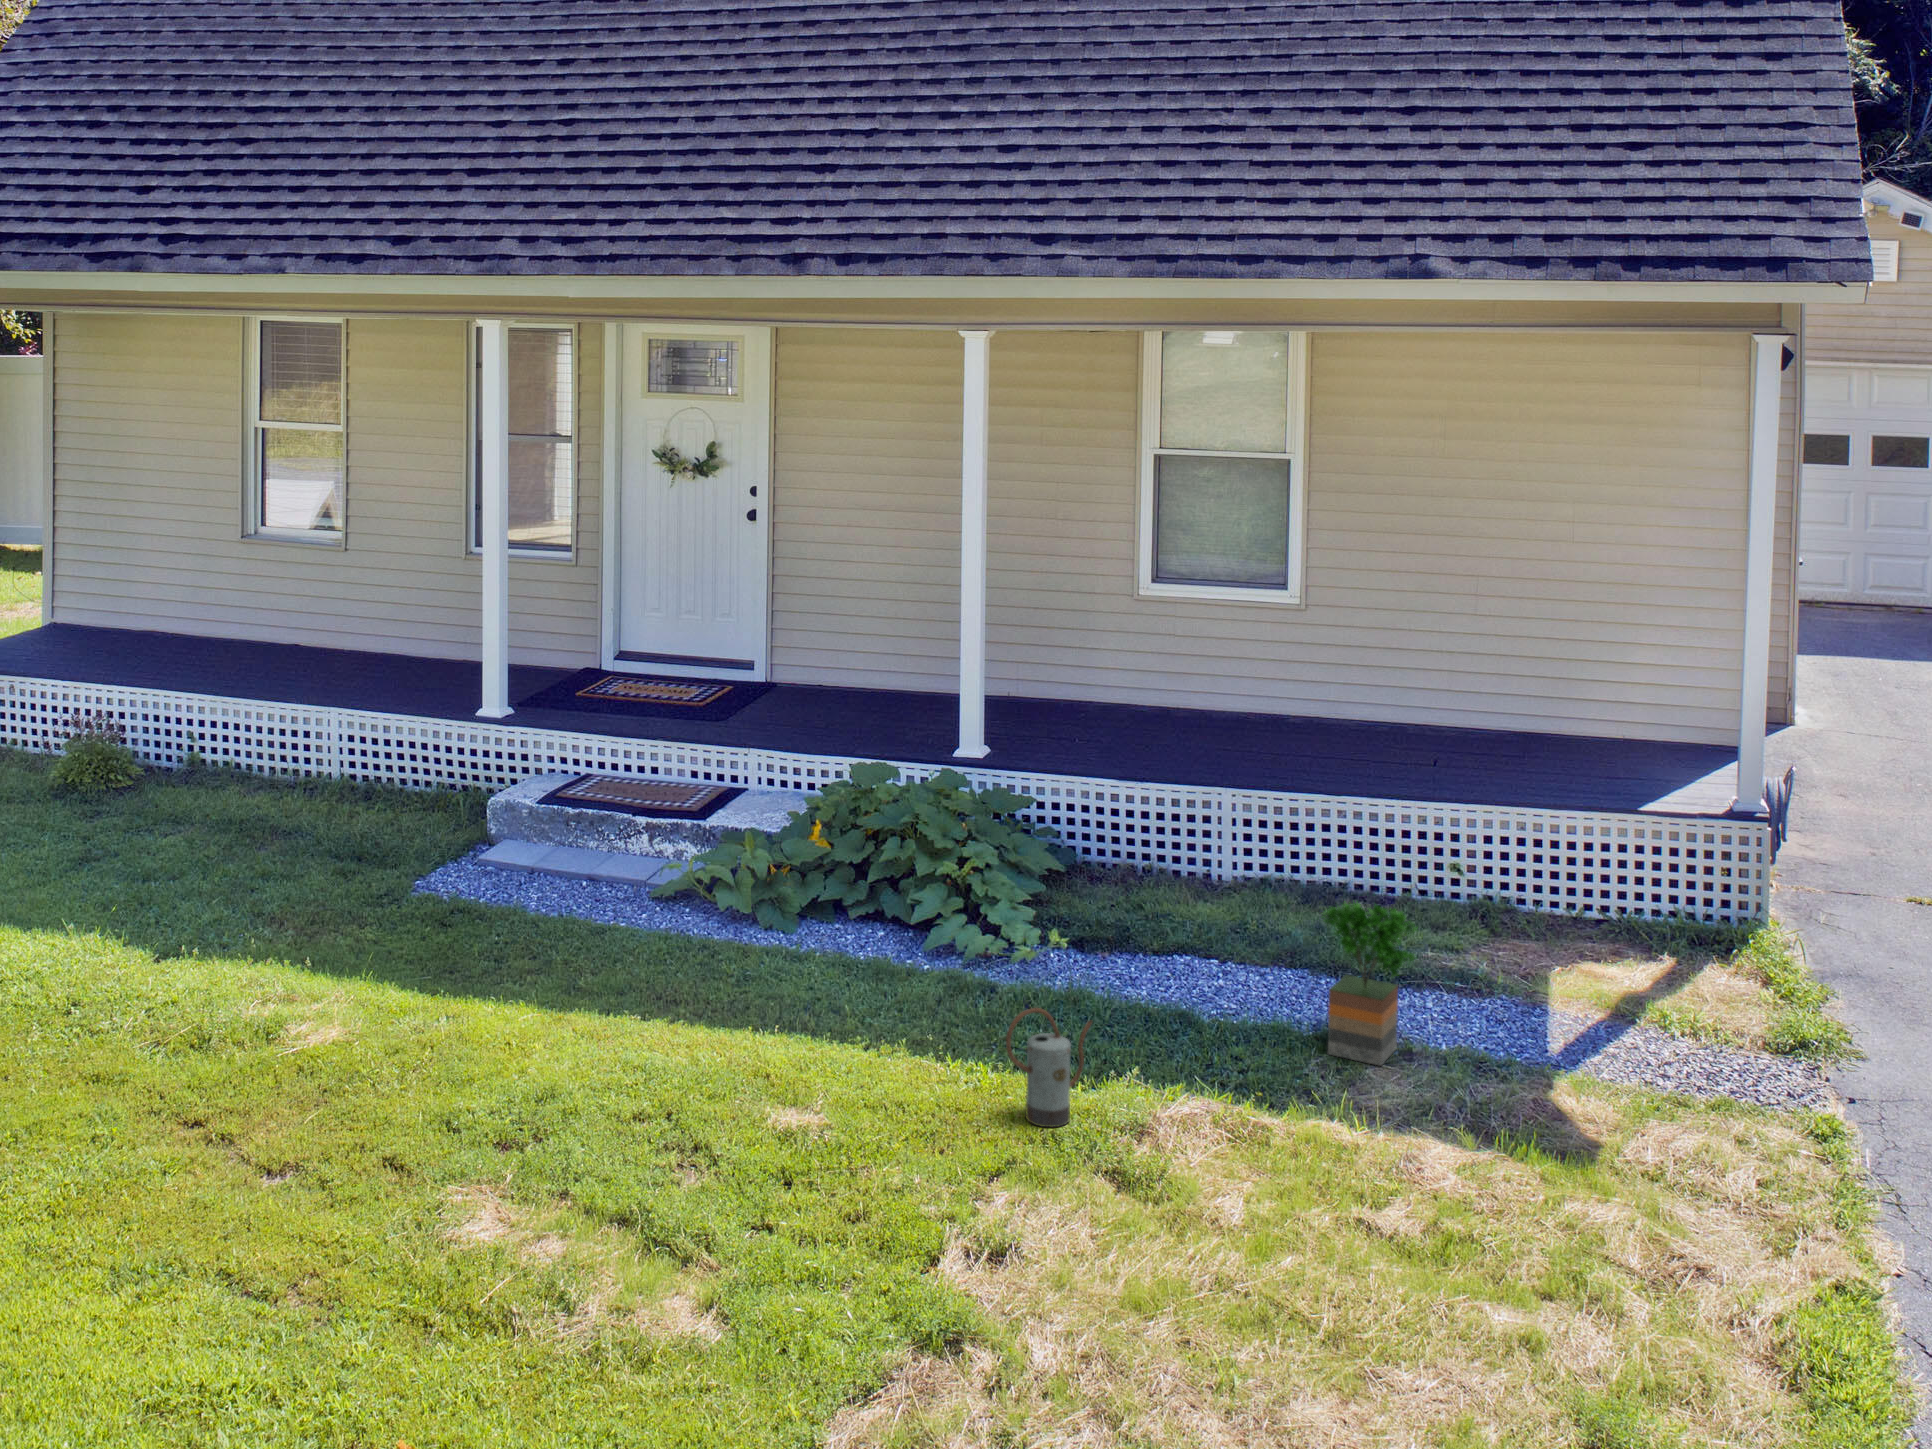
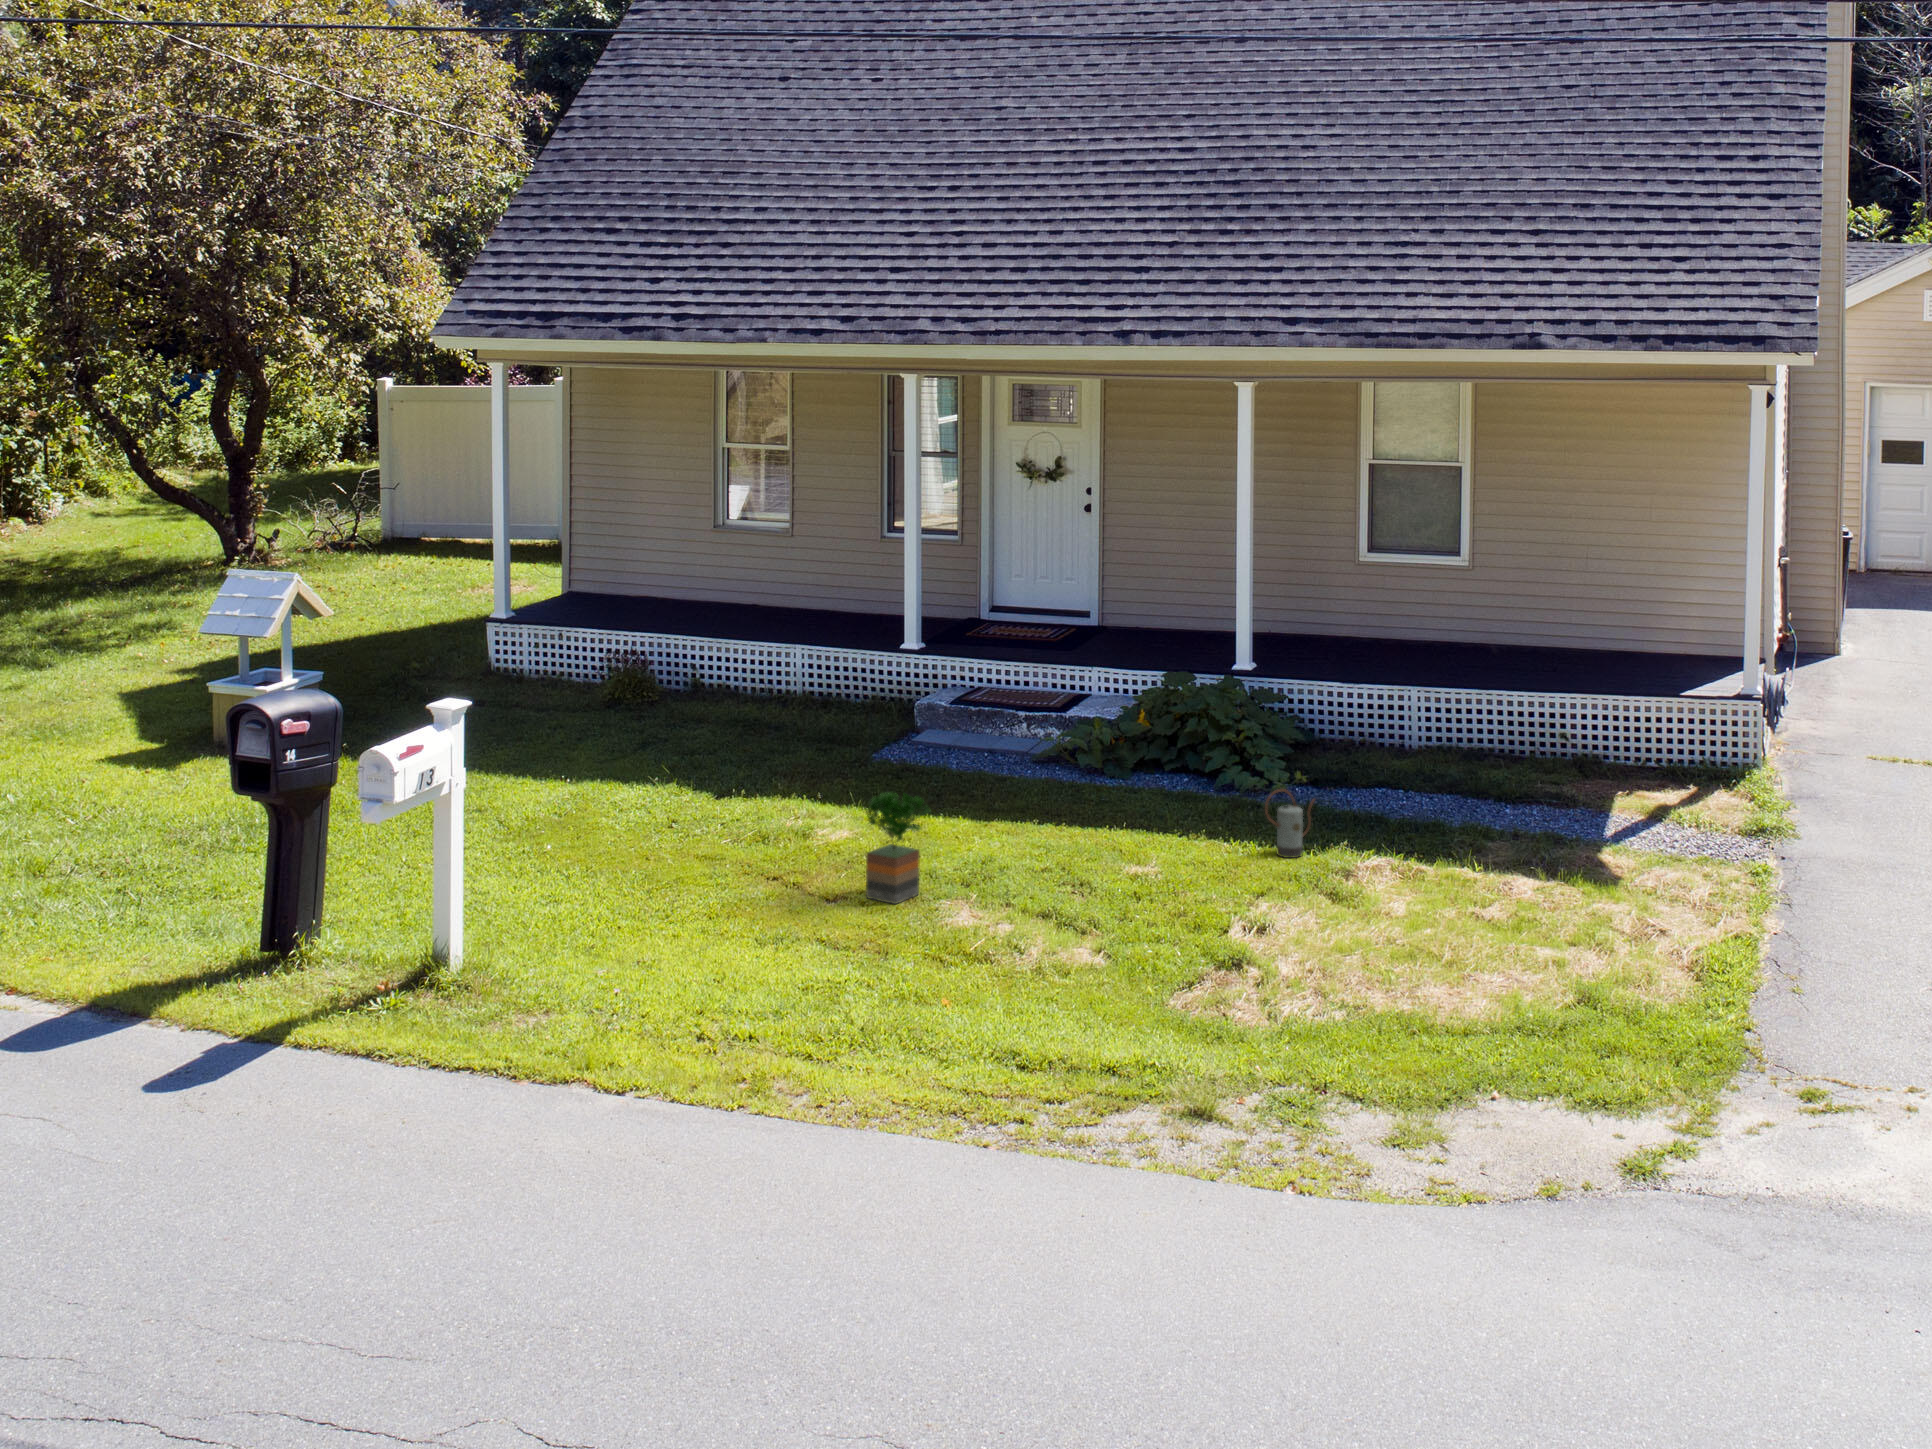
potted tree: present [1323,901,1418,1066] -> present [866,792,931,904]

